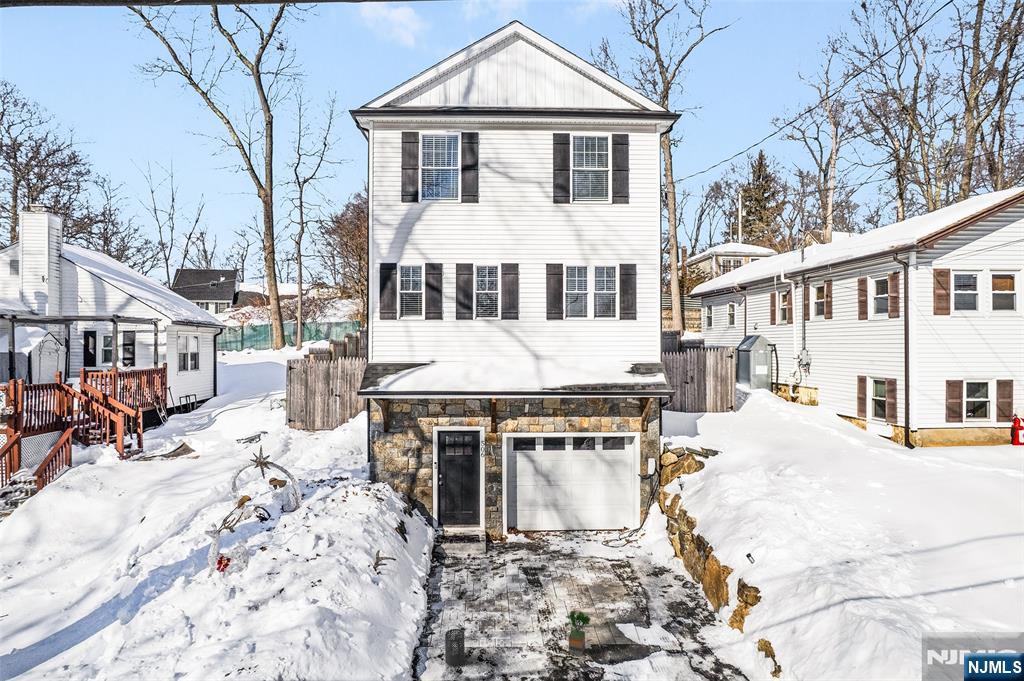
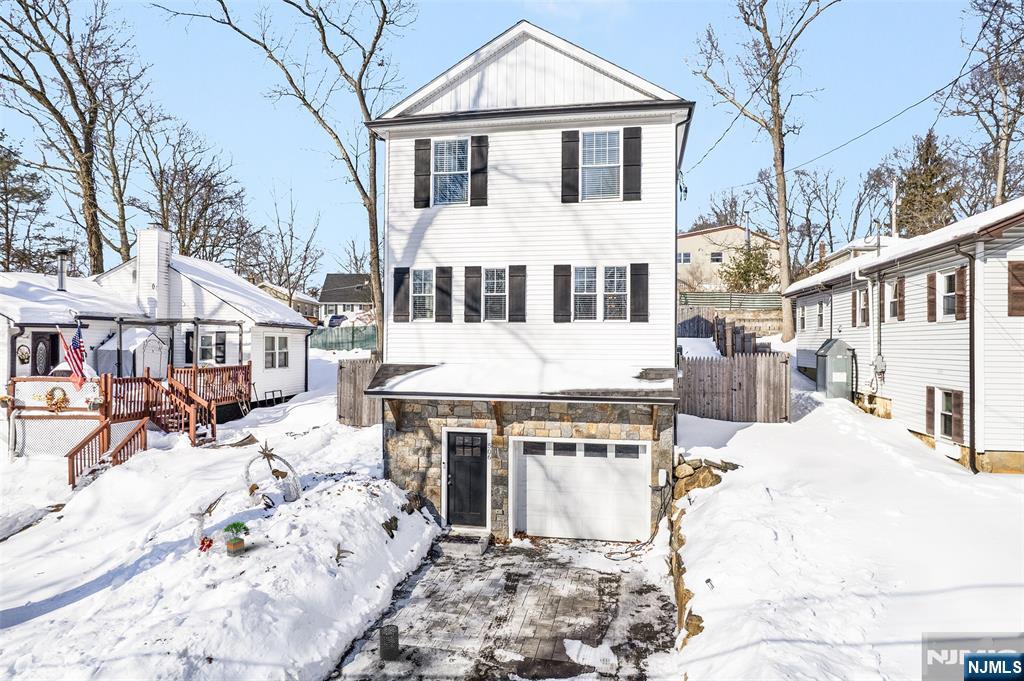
potted tree: present [565,611,591,655] -> present [224,521,249,557]

